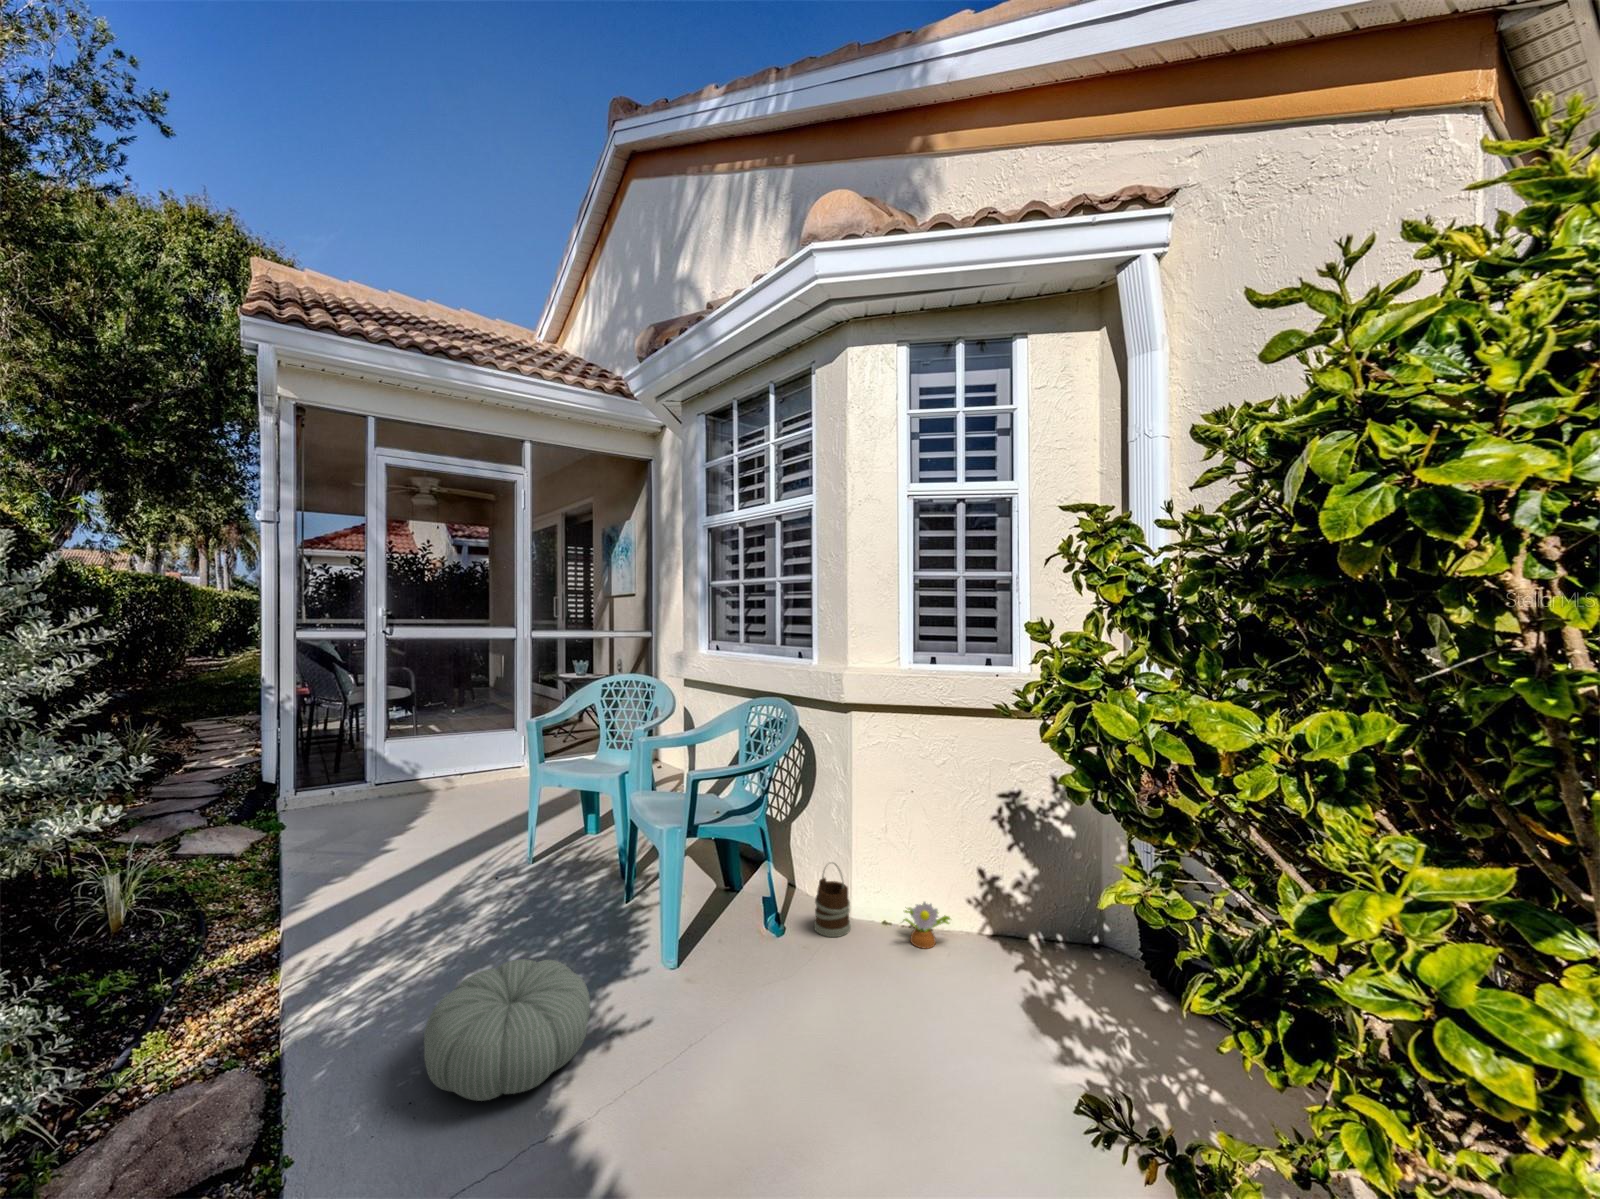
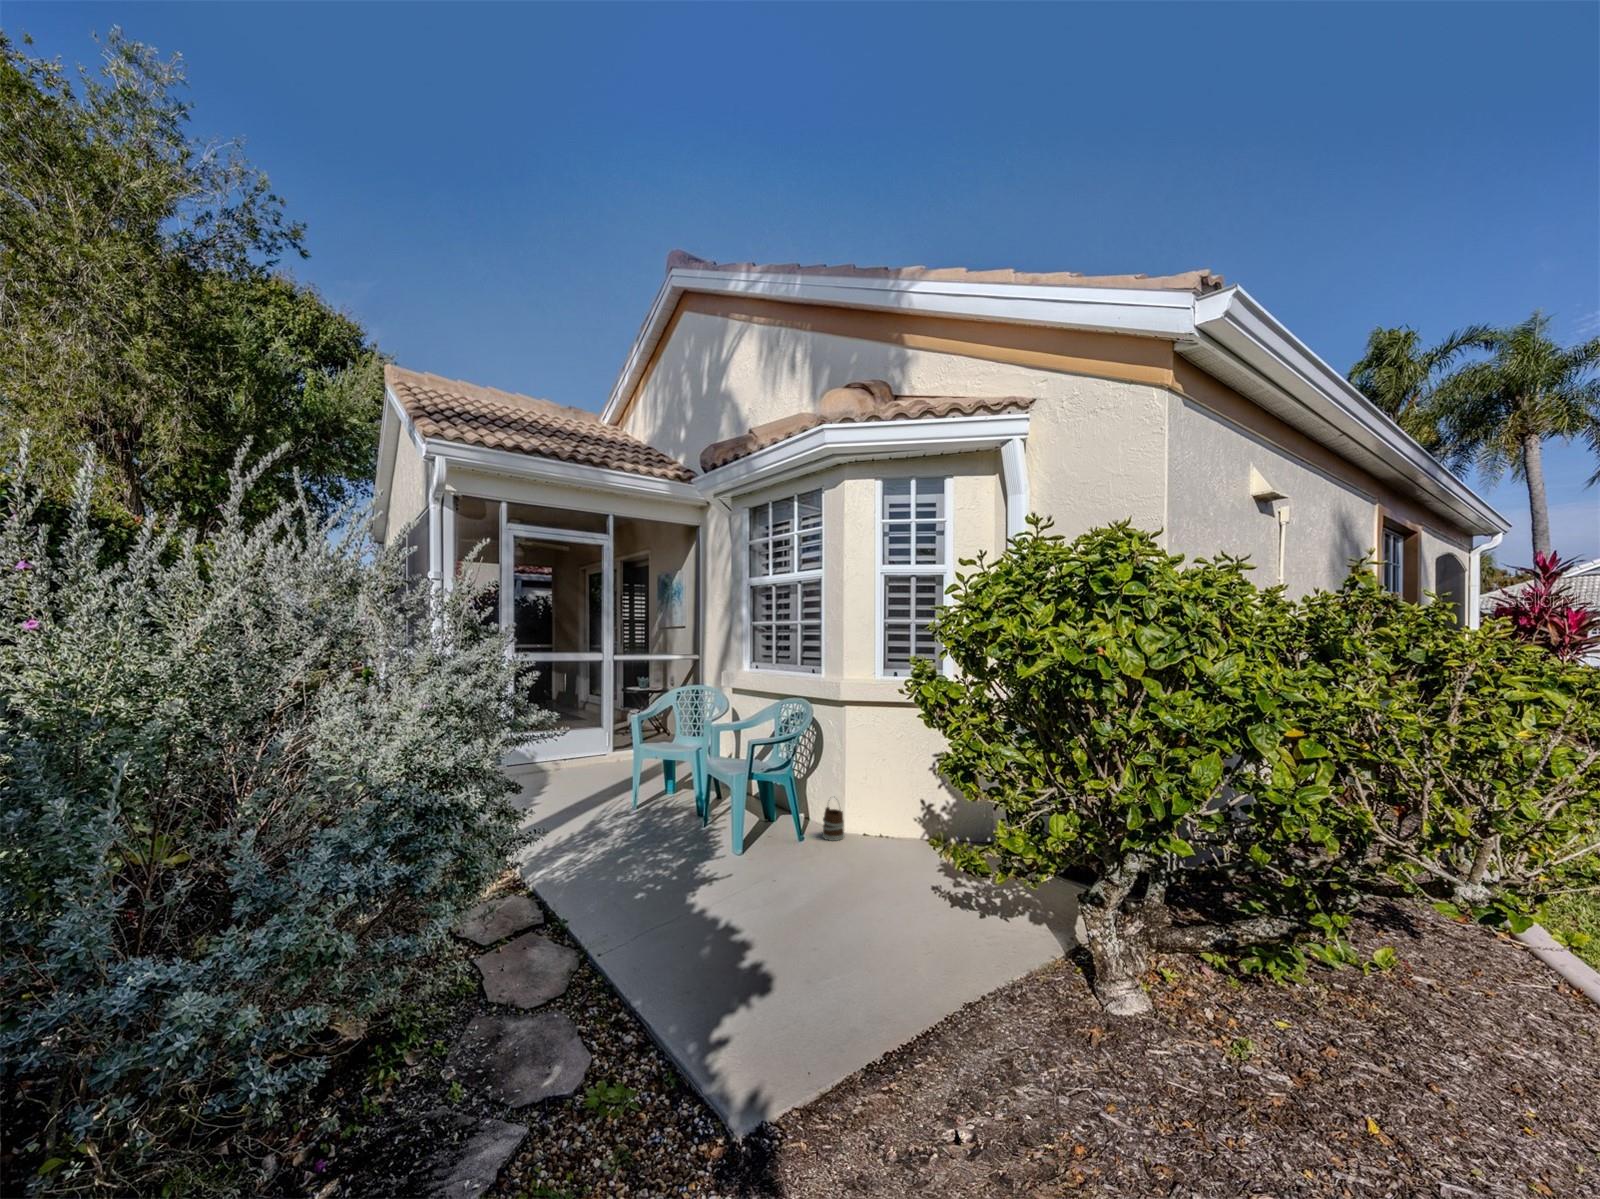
decorative plant: present [903,902,950,948] -> none [874,816,905,846]
pouf: present [424,959,590,1101] -> none [617,838,702,897]

